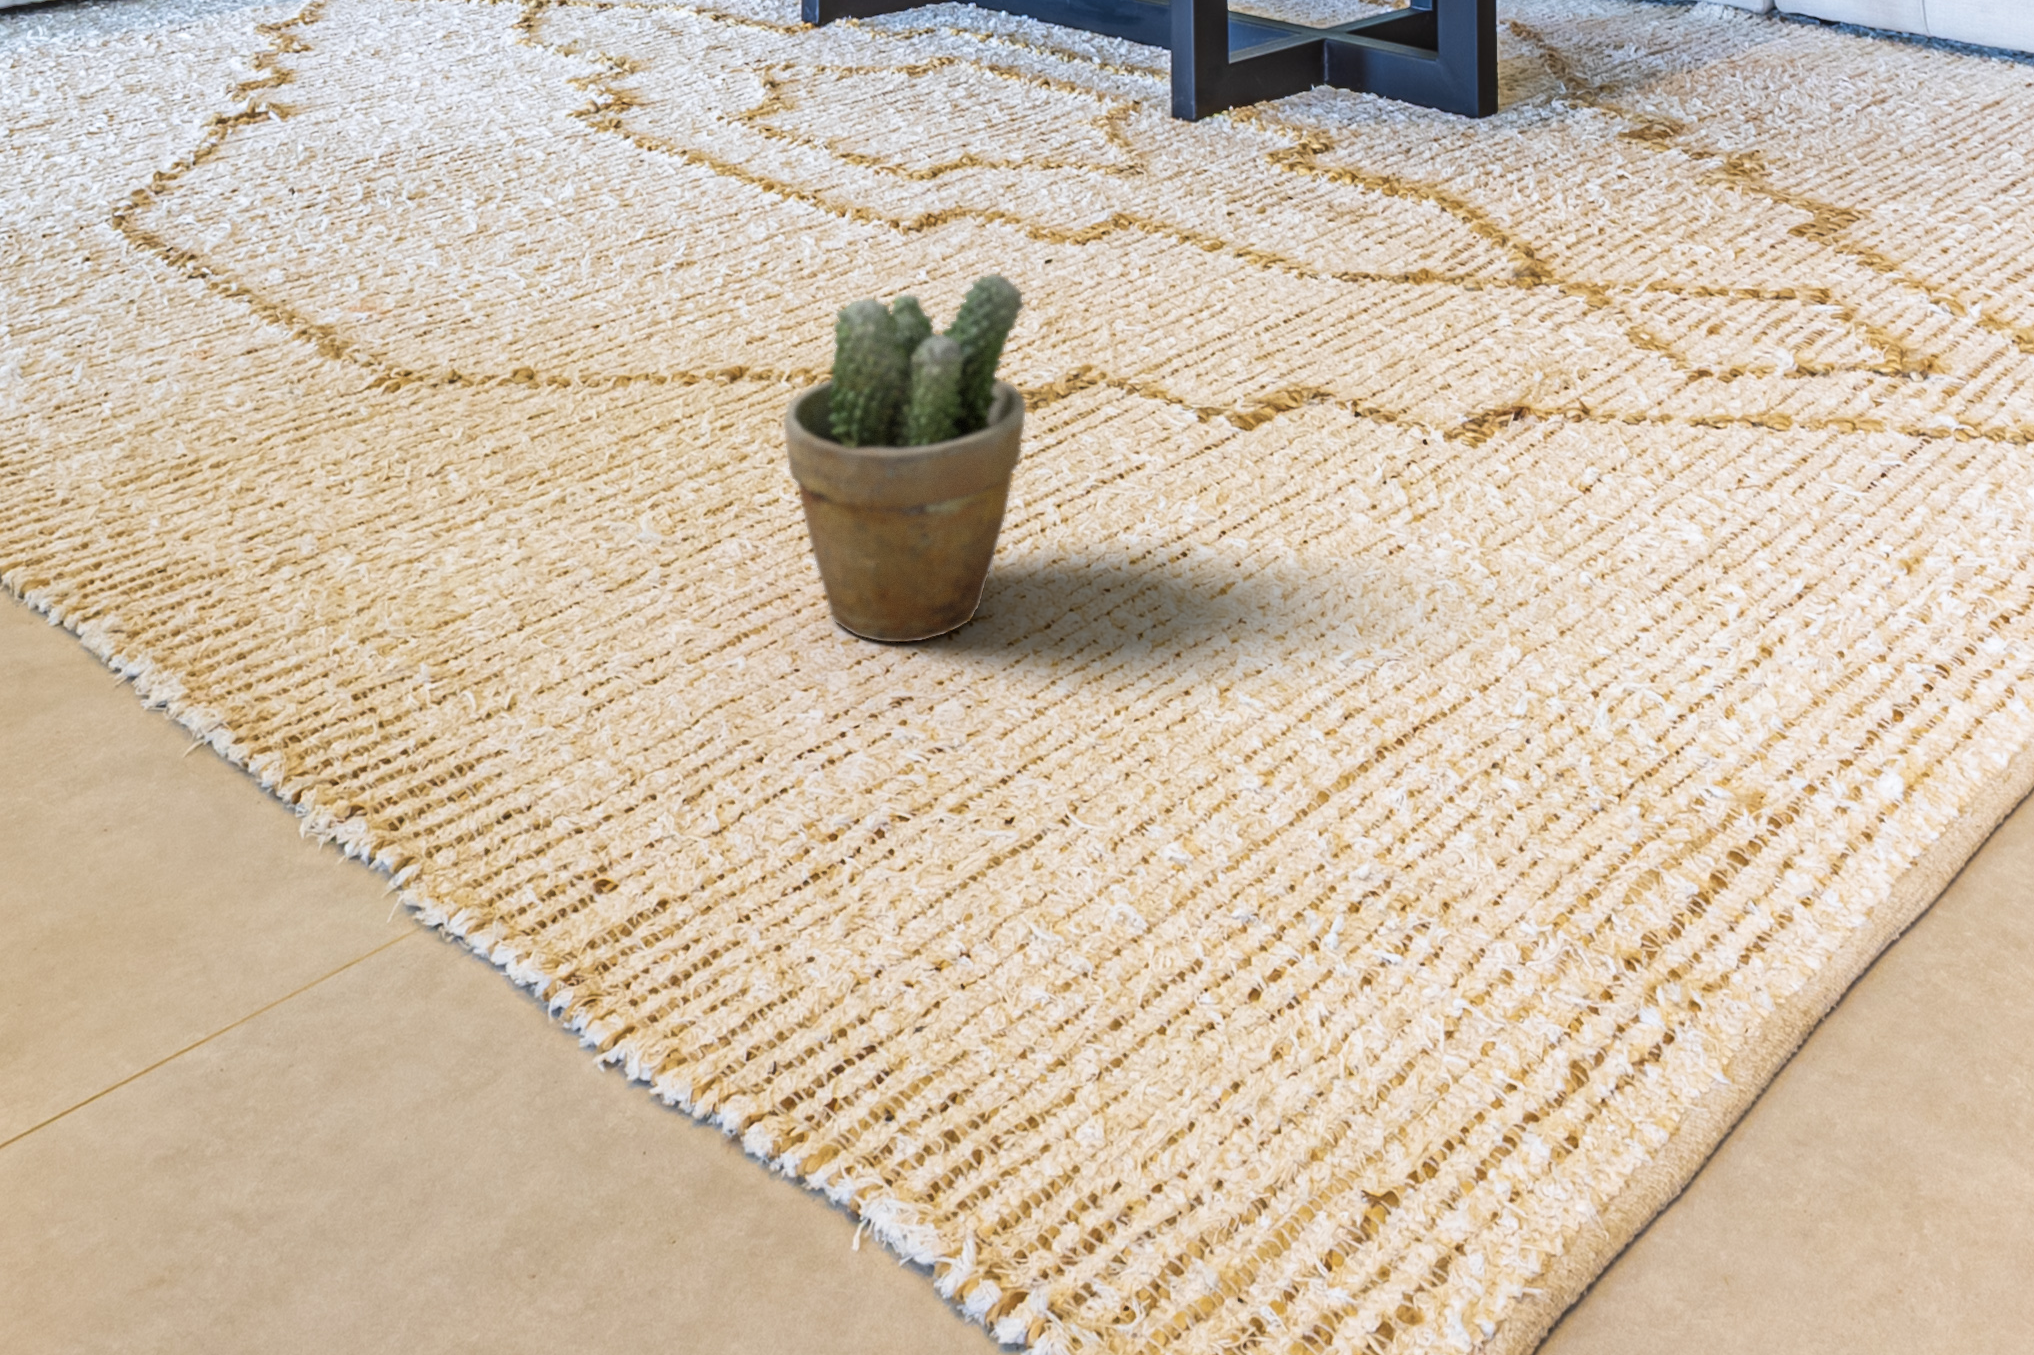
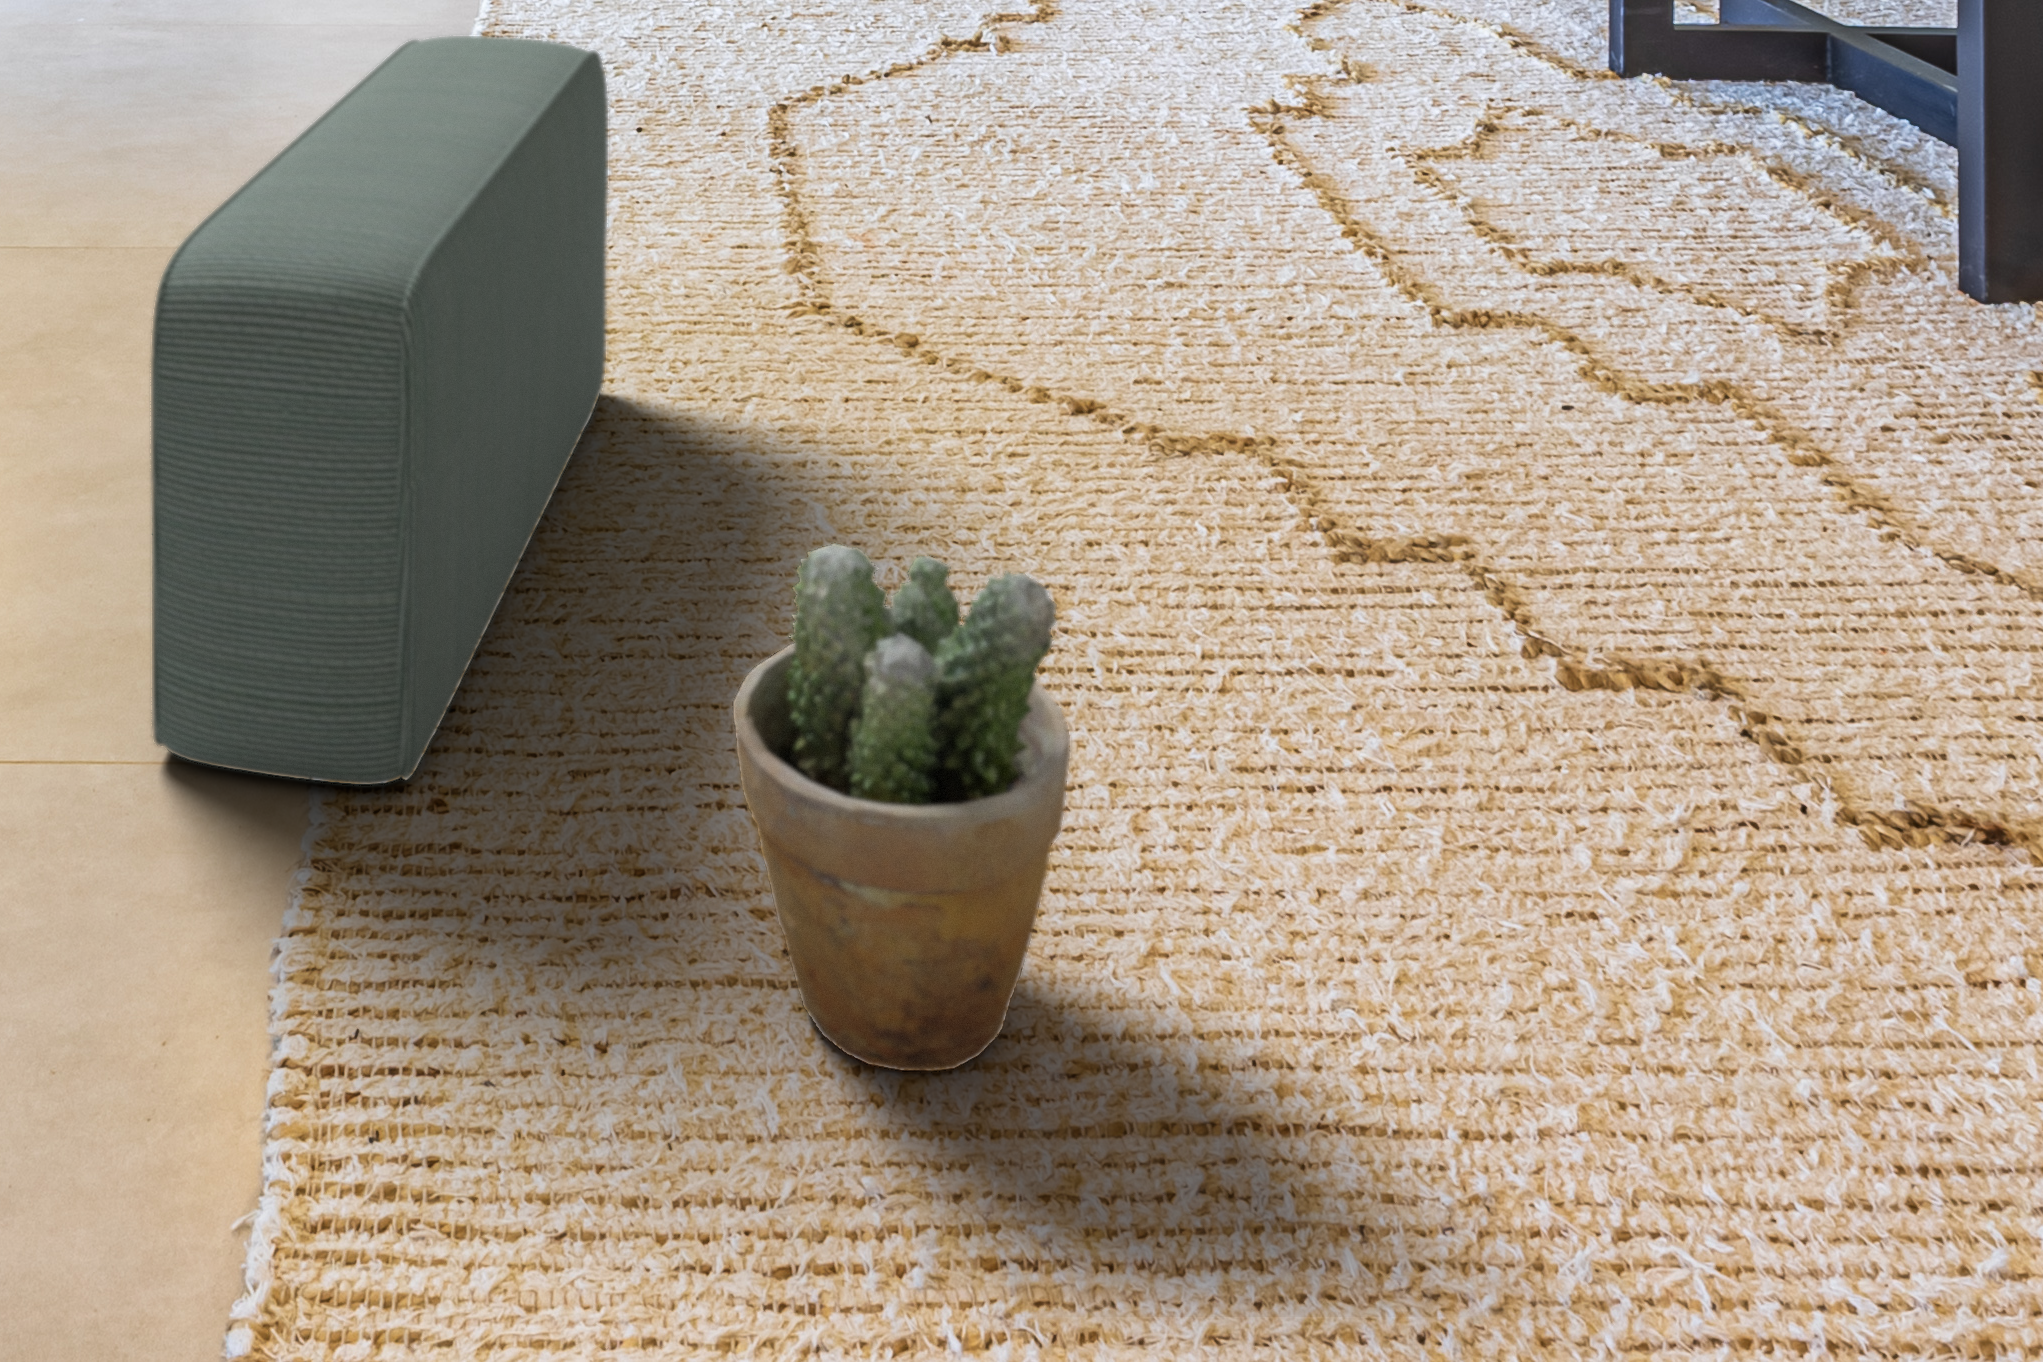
pouf: none [25,75,441,720] -> present [151,36,608,785]

